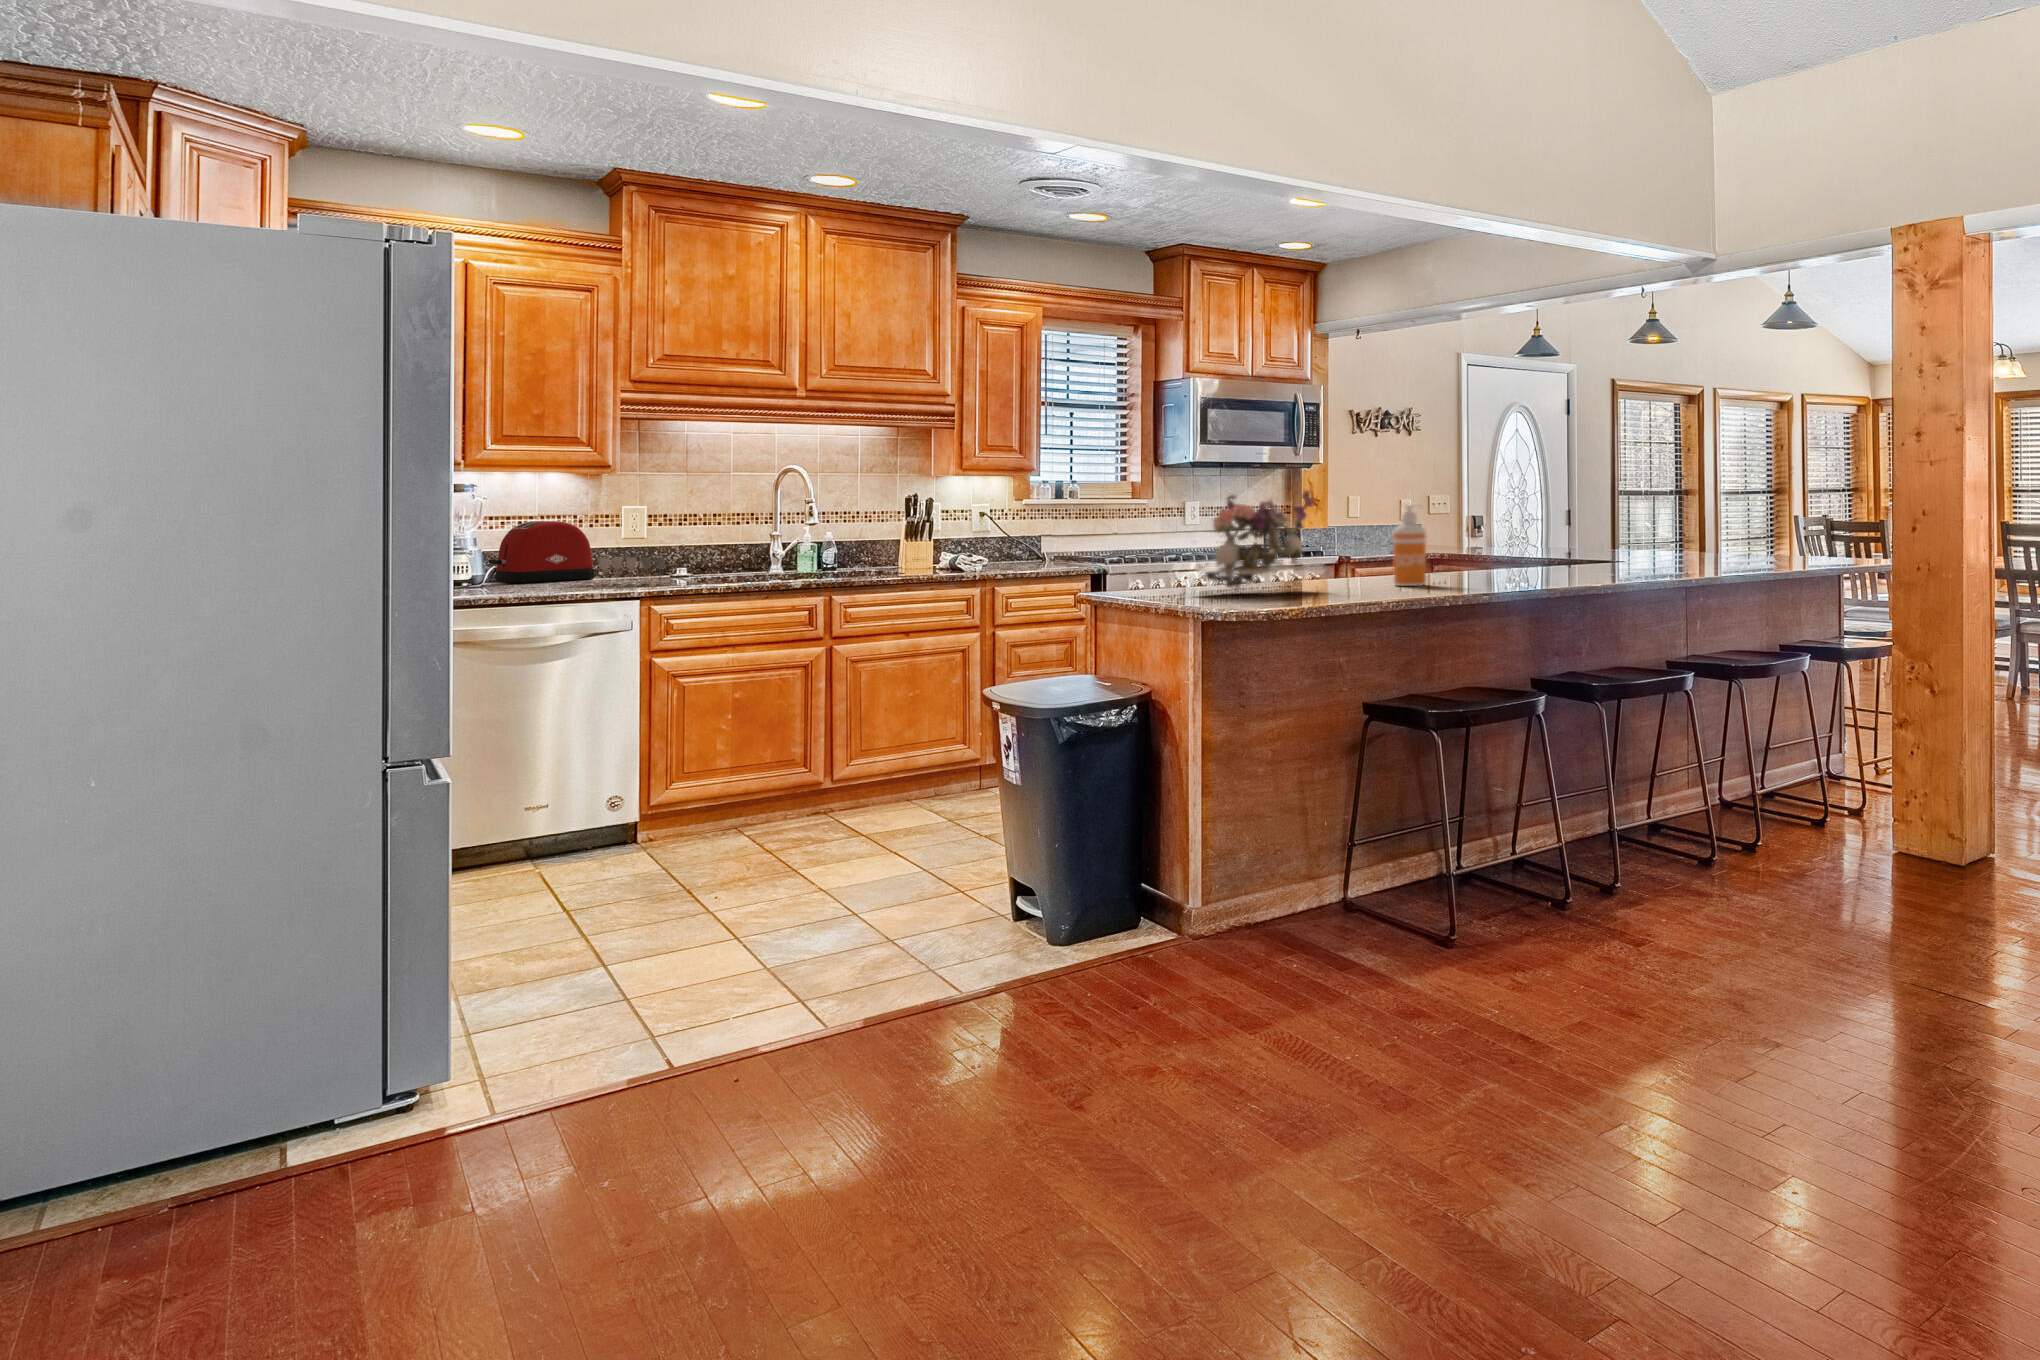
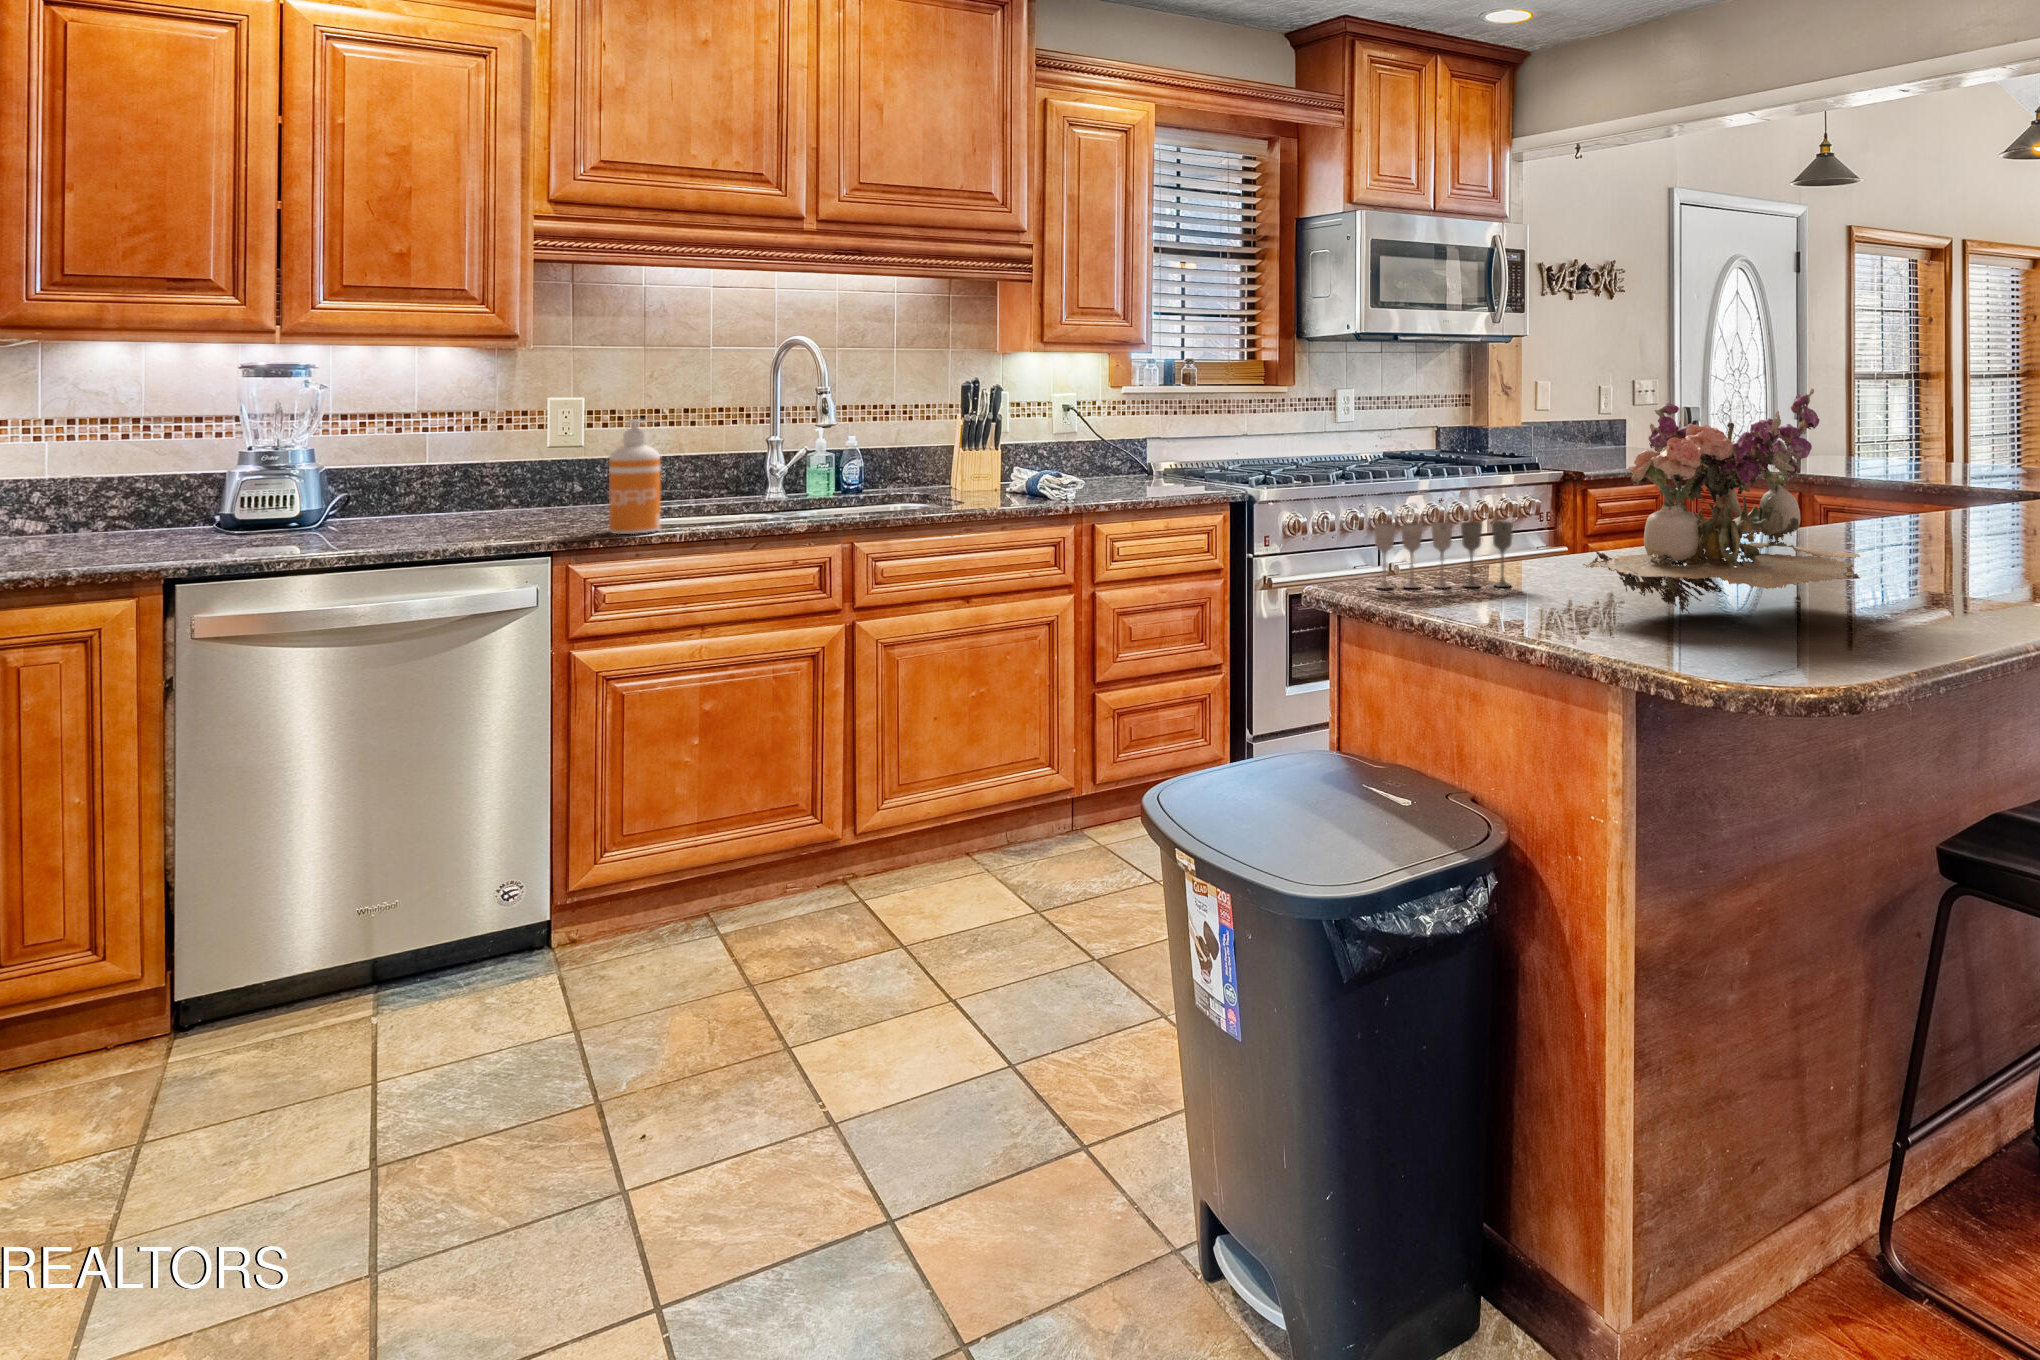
soap dispenser: present [1393,505,1426,586] -> present [609,419,661,534]
toaster: present [489,521,595,583] -> none [333,422,500,523]
wine glass: present [599,557,665,585] -> present [1373,521,1513,589]

